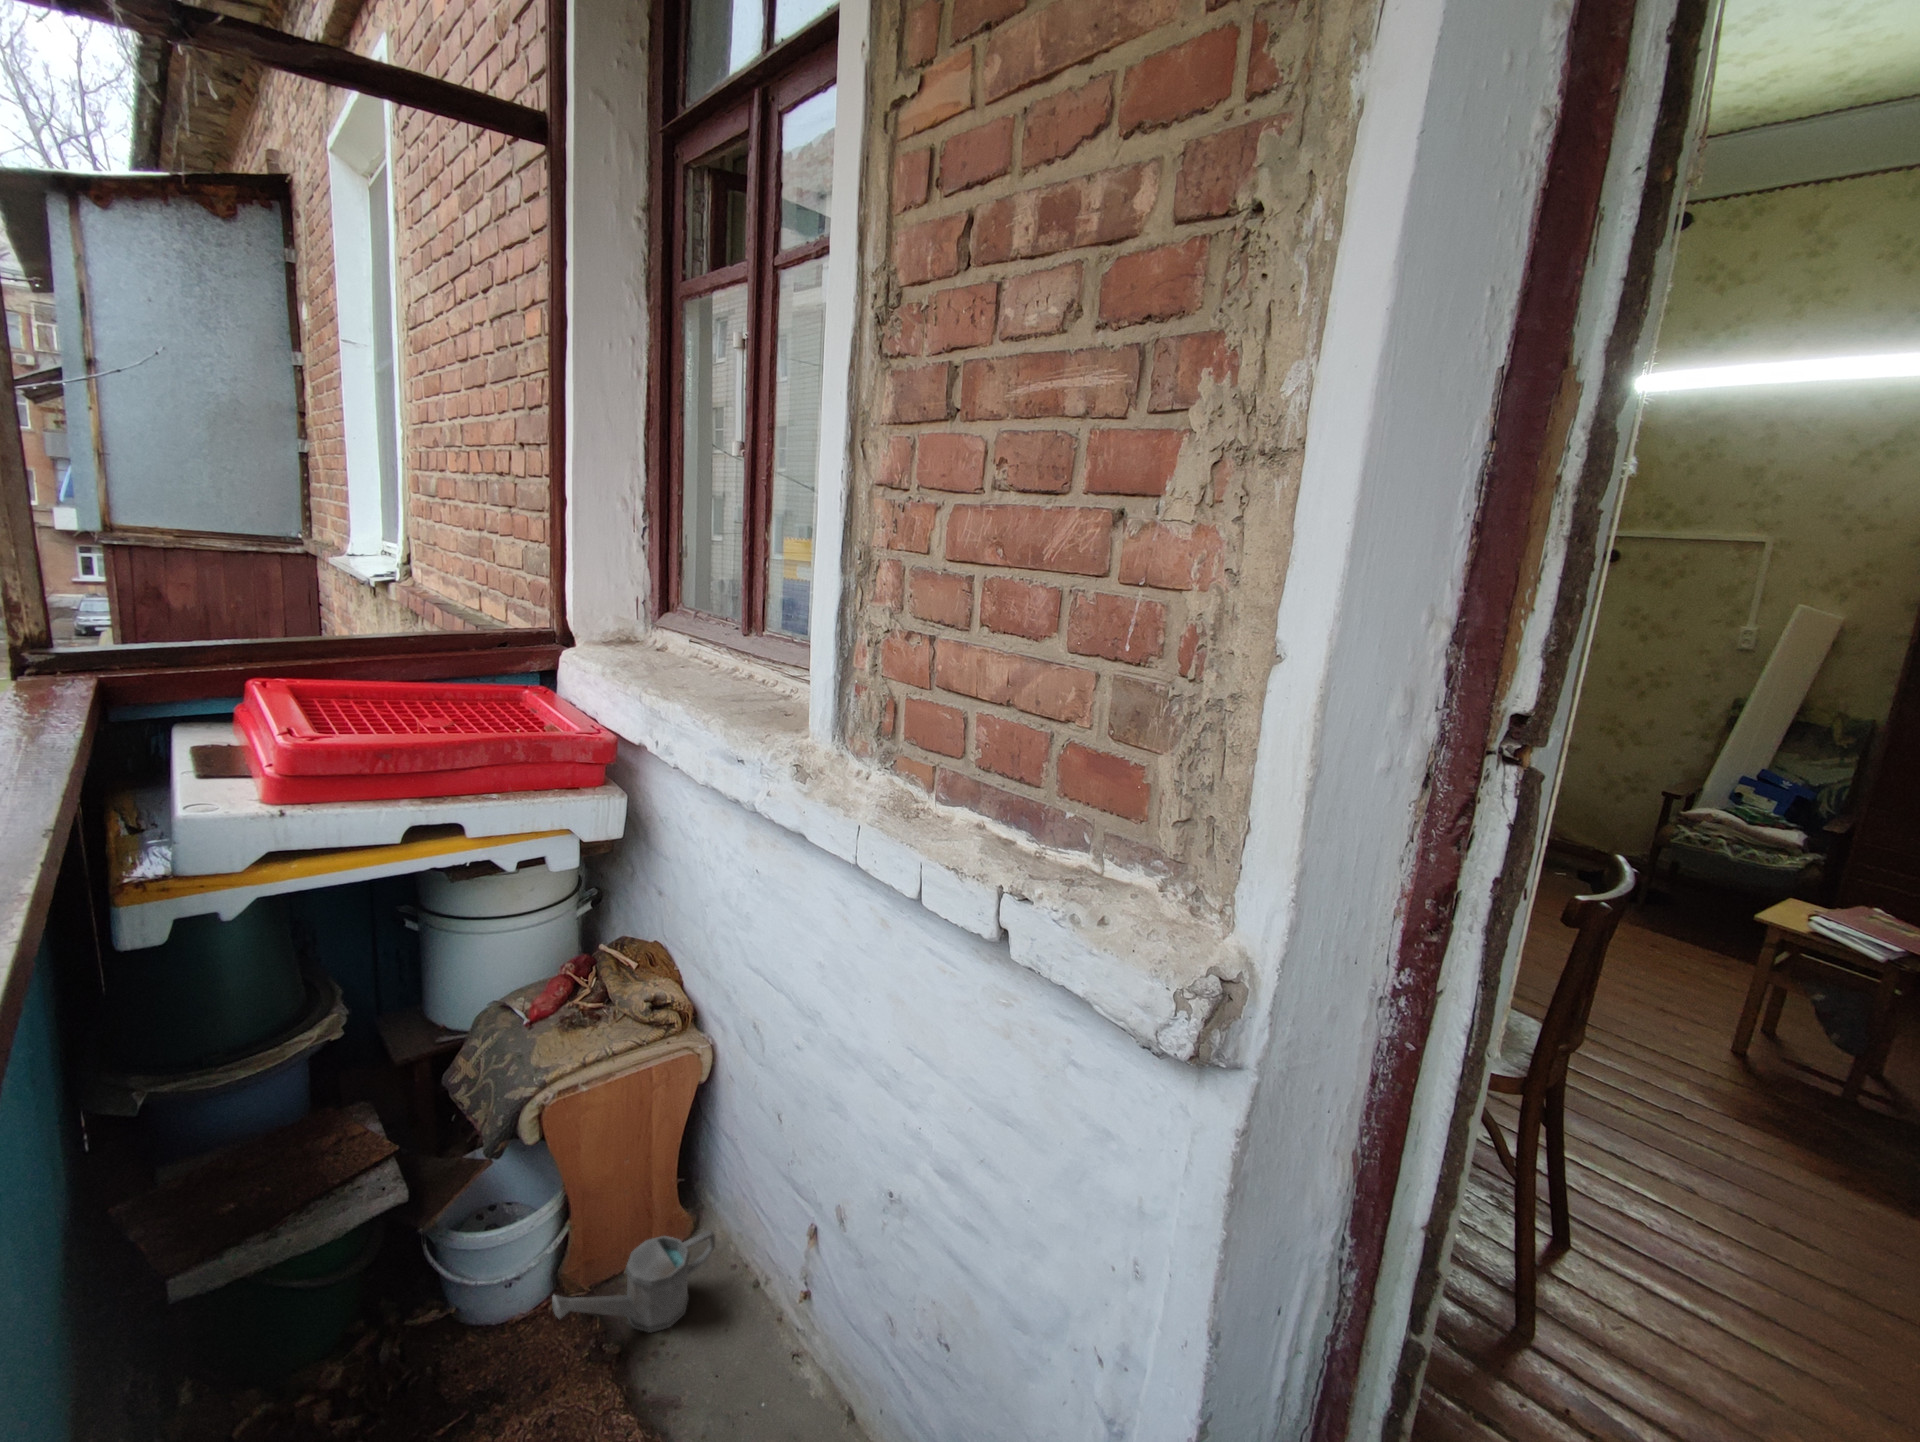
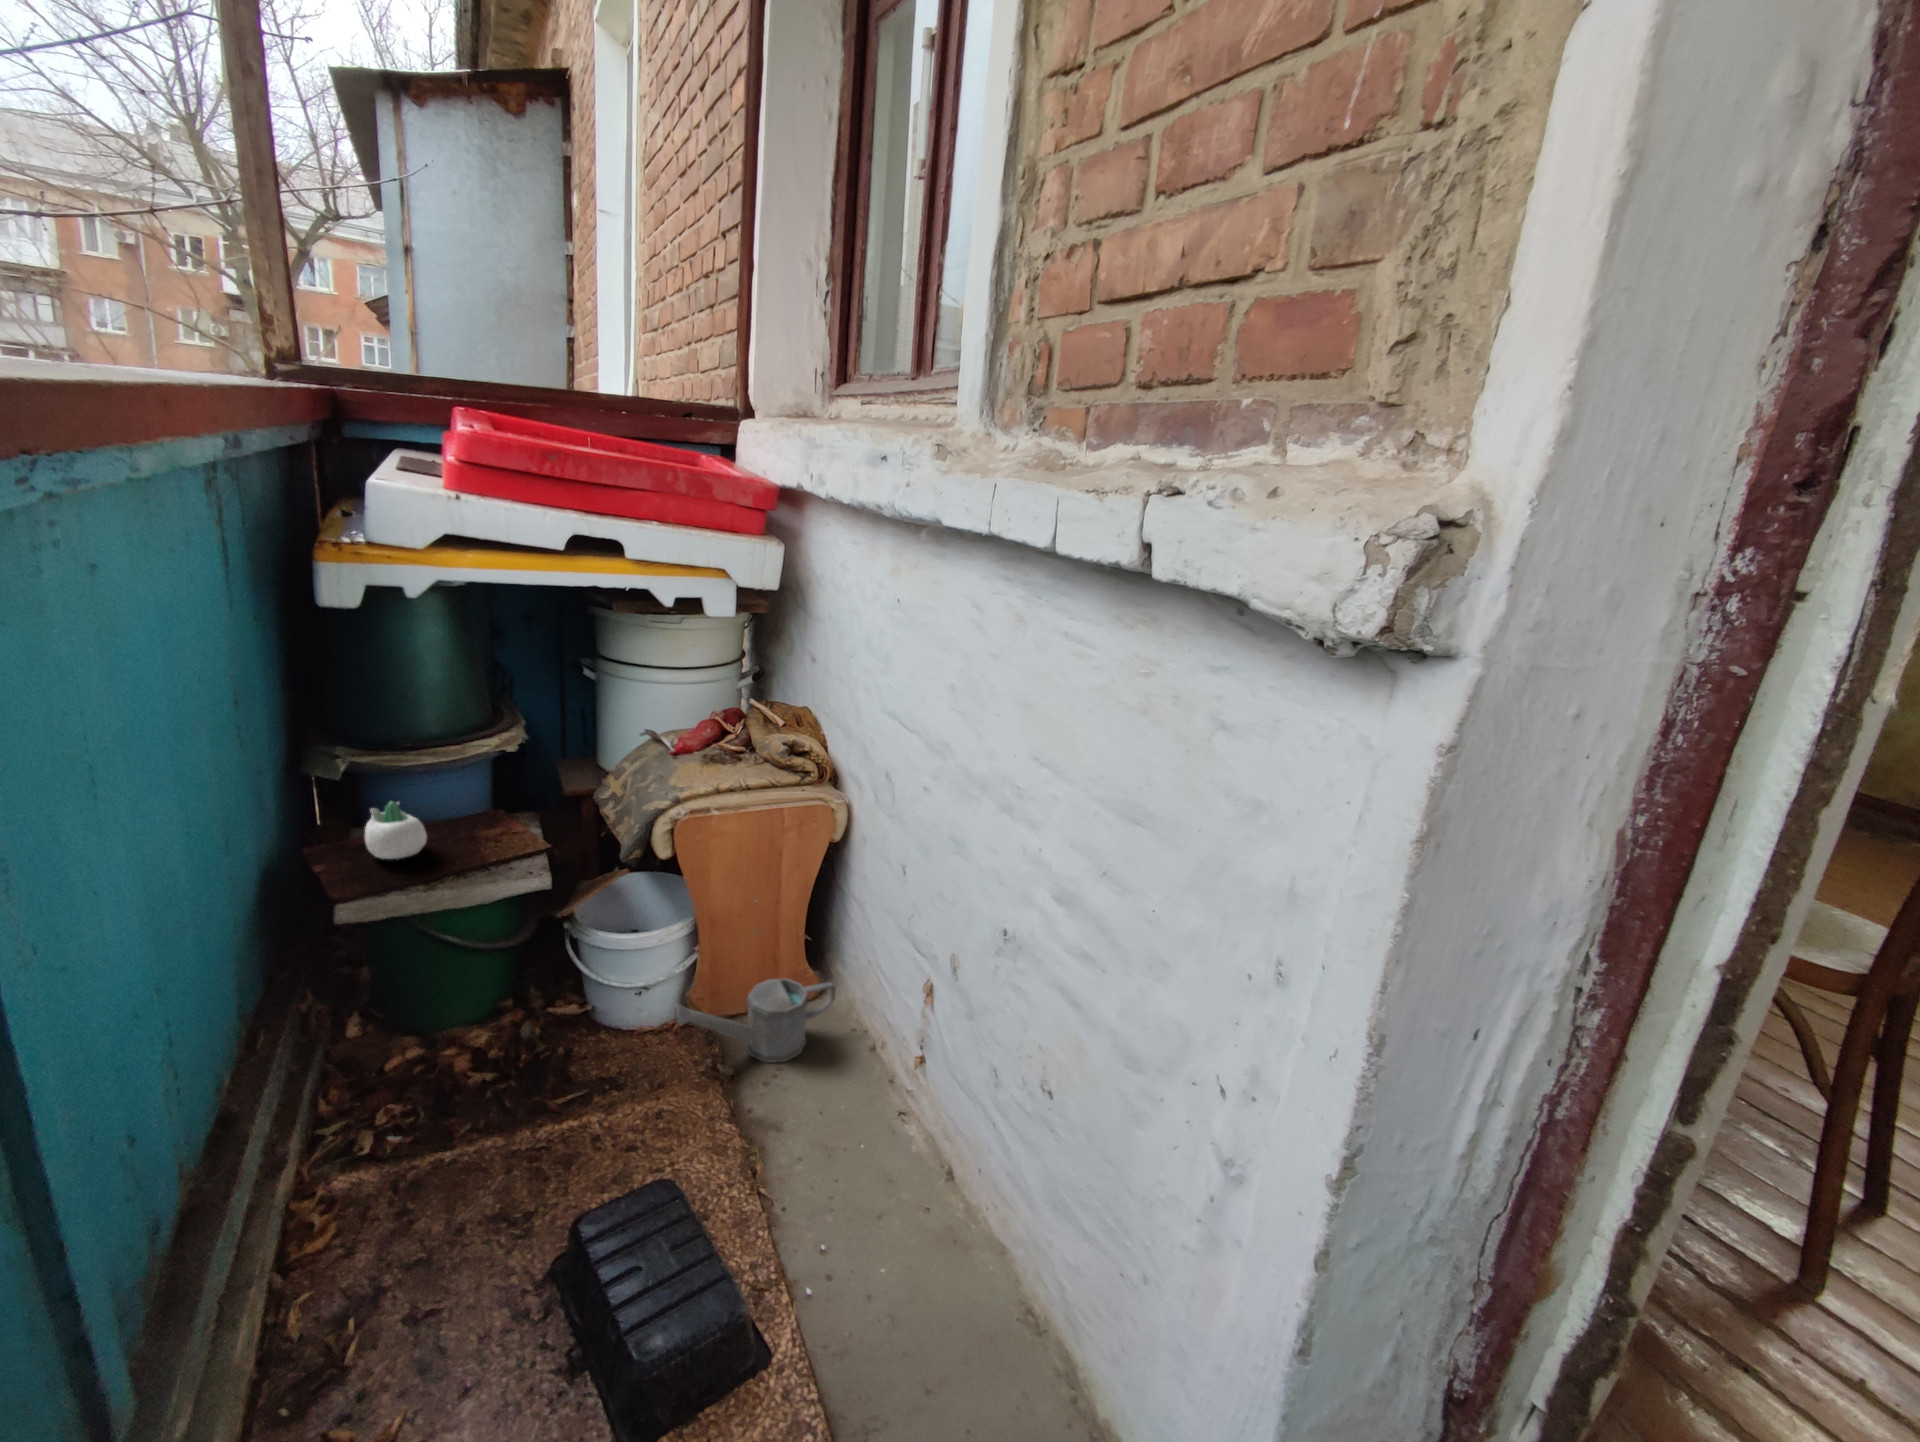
succulent planter: none [182,1141,258,1212] -> present [365,801,427,859]

